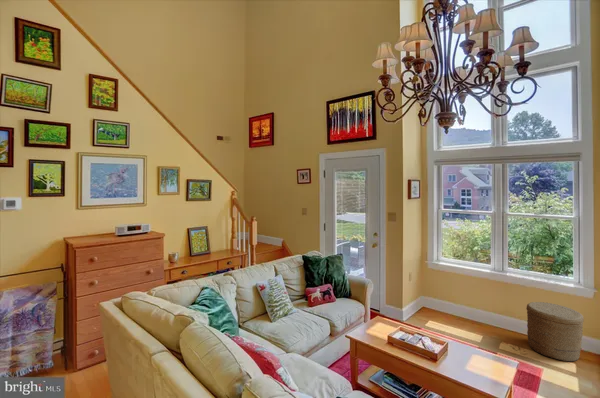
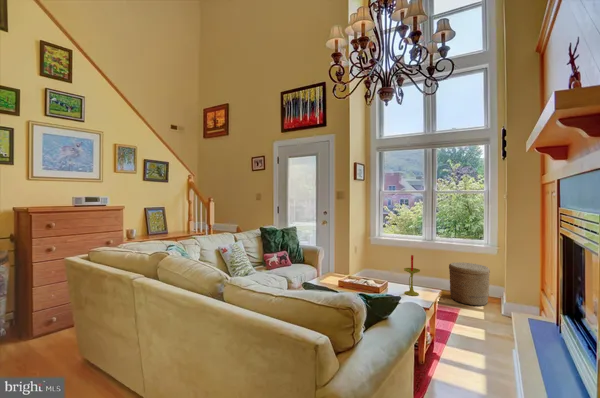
candle: none [472,316,494,369] -> present [404,255,420,296]

